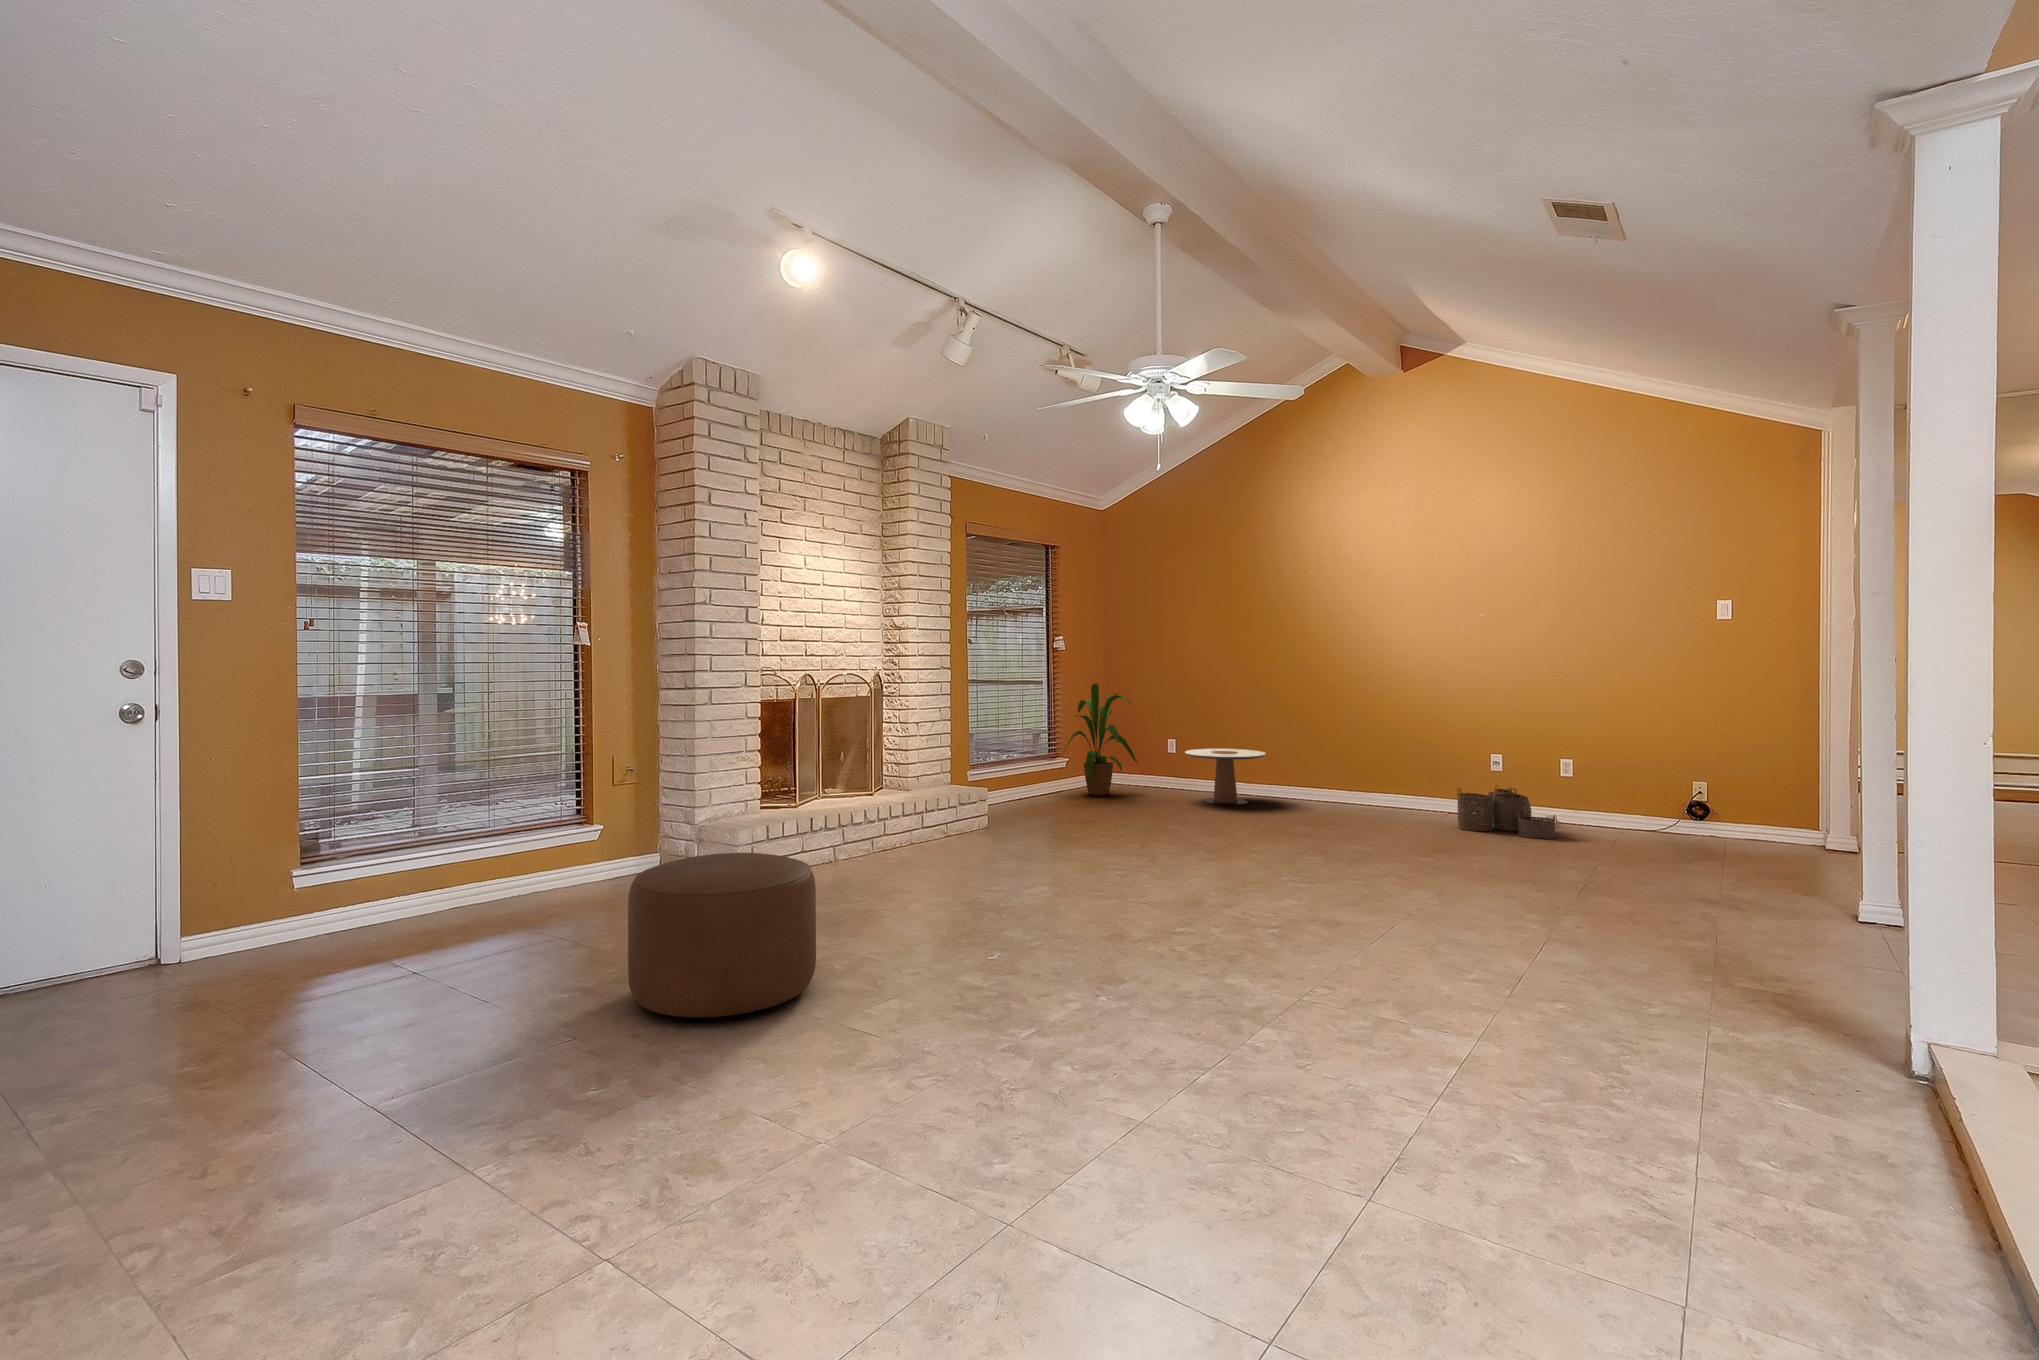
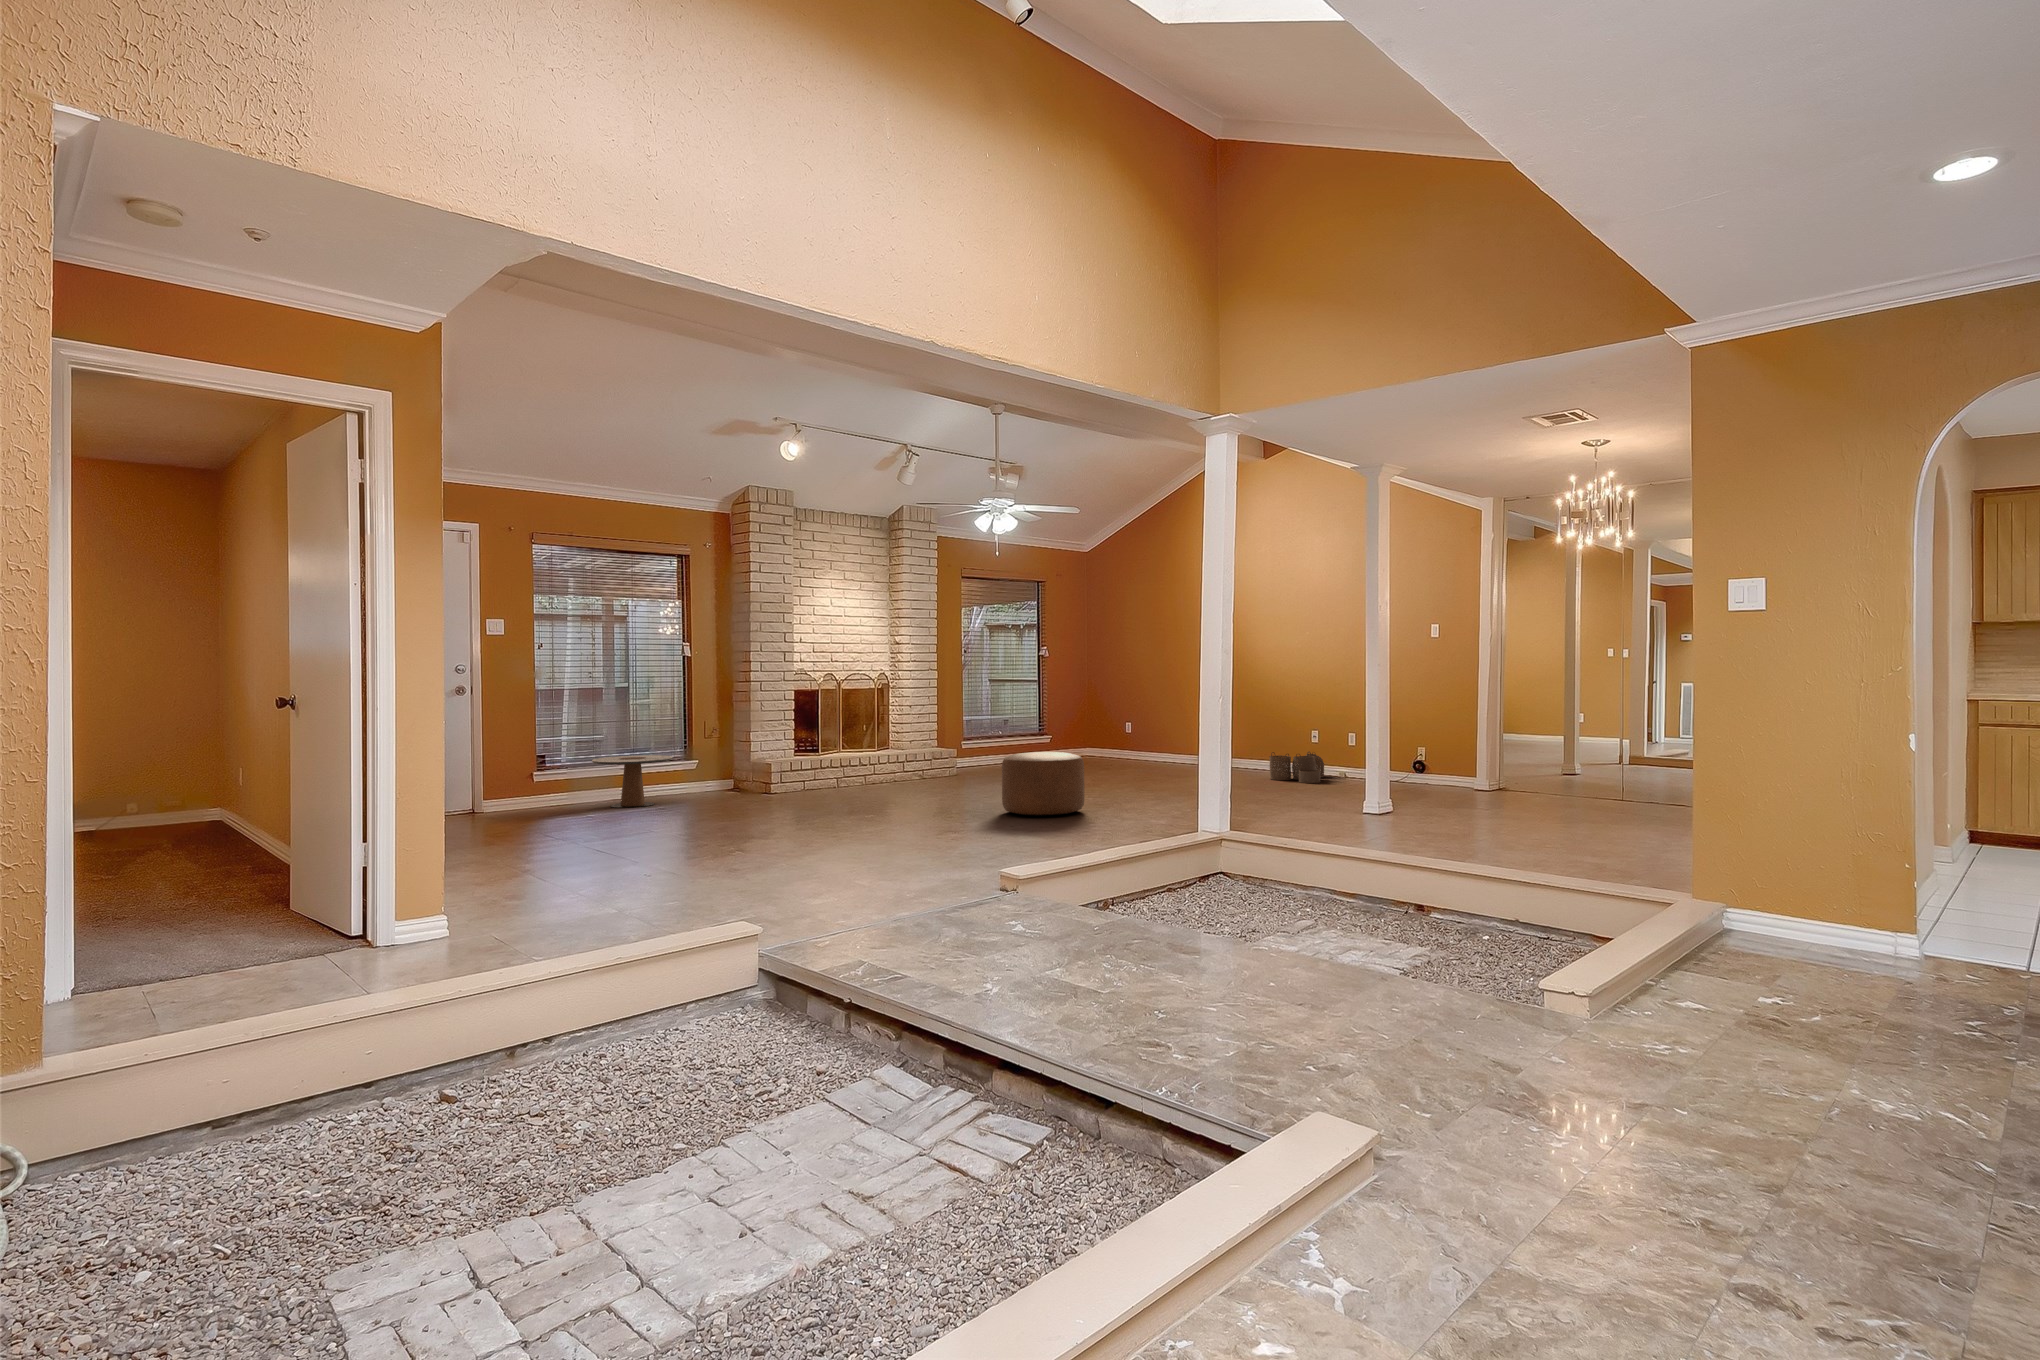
house plant: present [1064,683,1138,796] -> none [1041,682,1098,764]
side table: present [1185,749,1266,805] -> present [592,755,672,808]
ottoman: present [628,853,816,1017] -> present [1002,752,1084,816]

